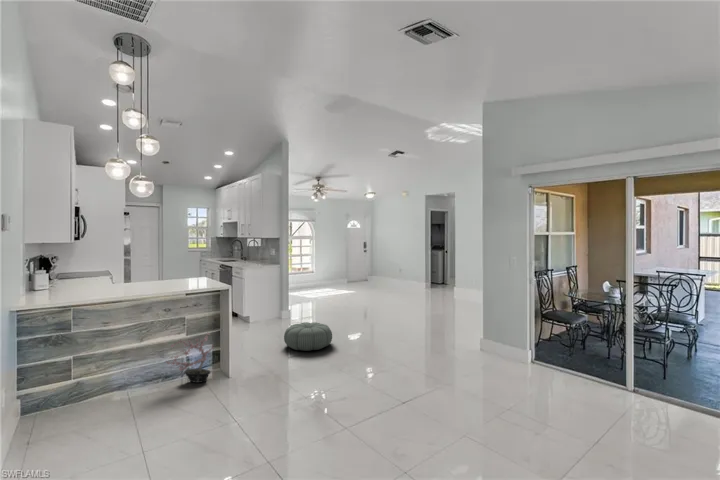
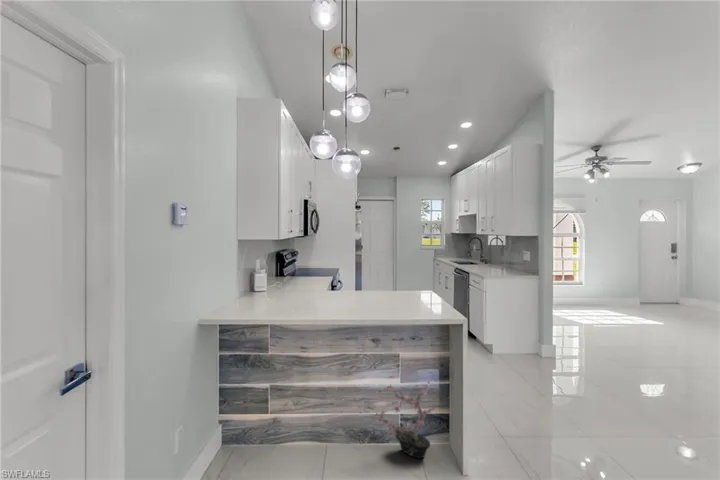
pouf: present [284,322,332,351] -> none [548,379,647,442]

